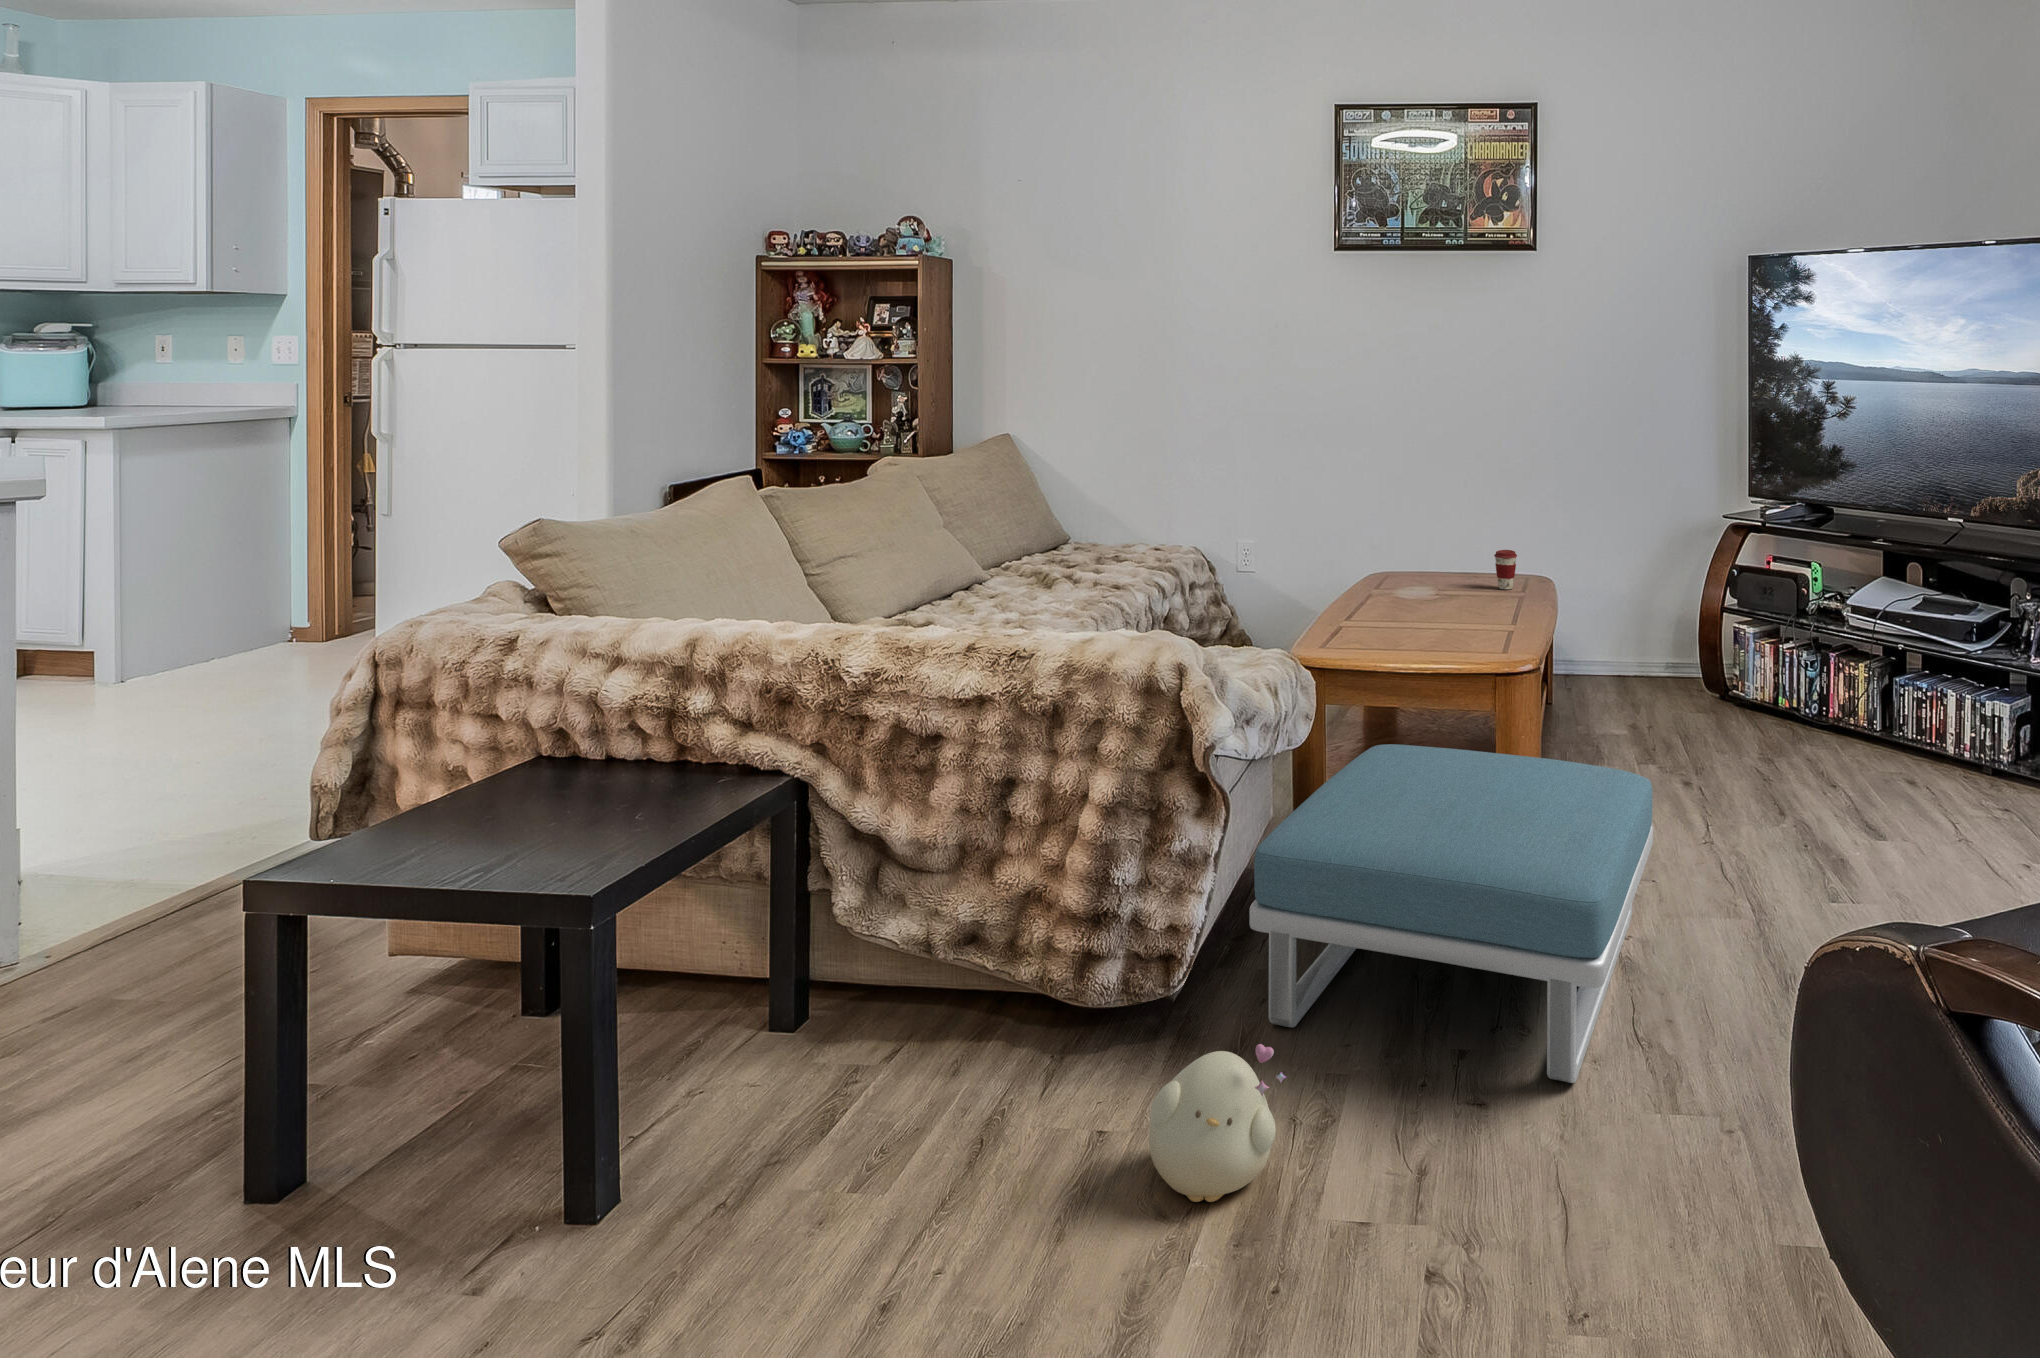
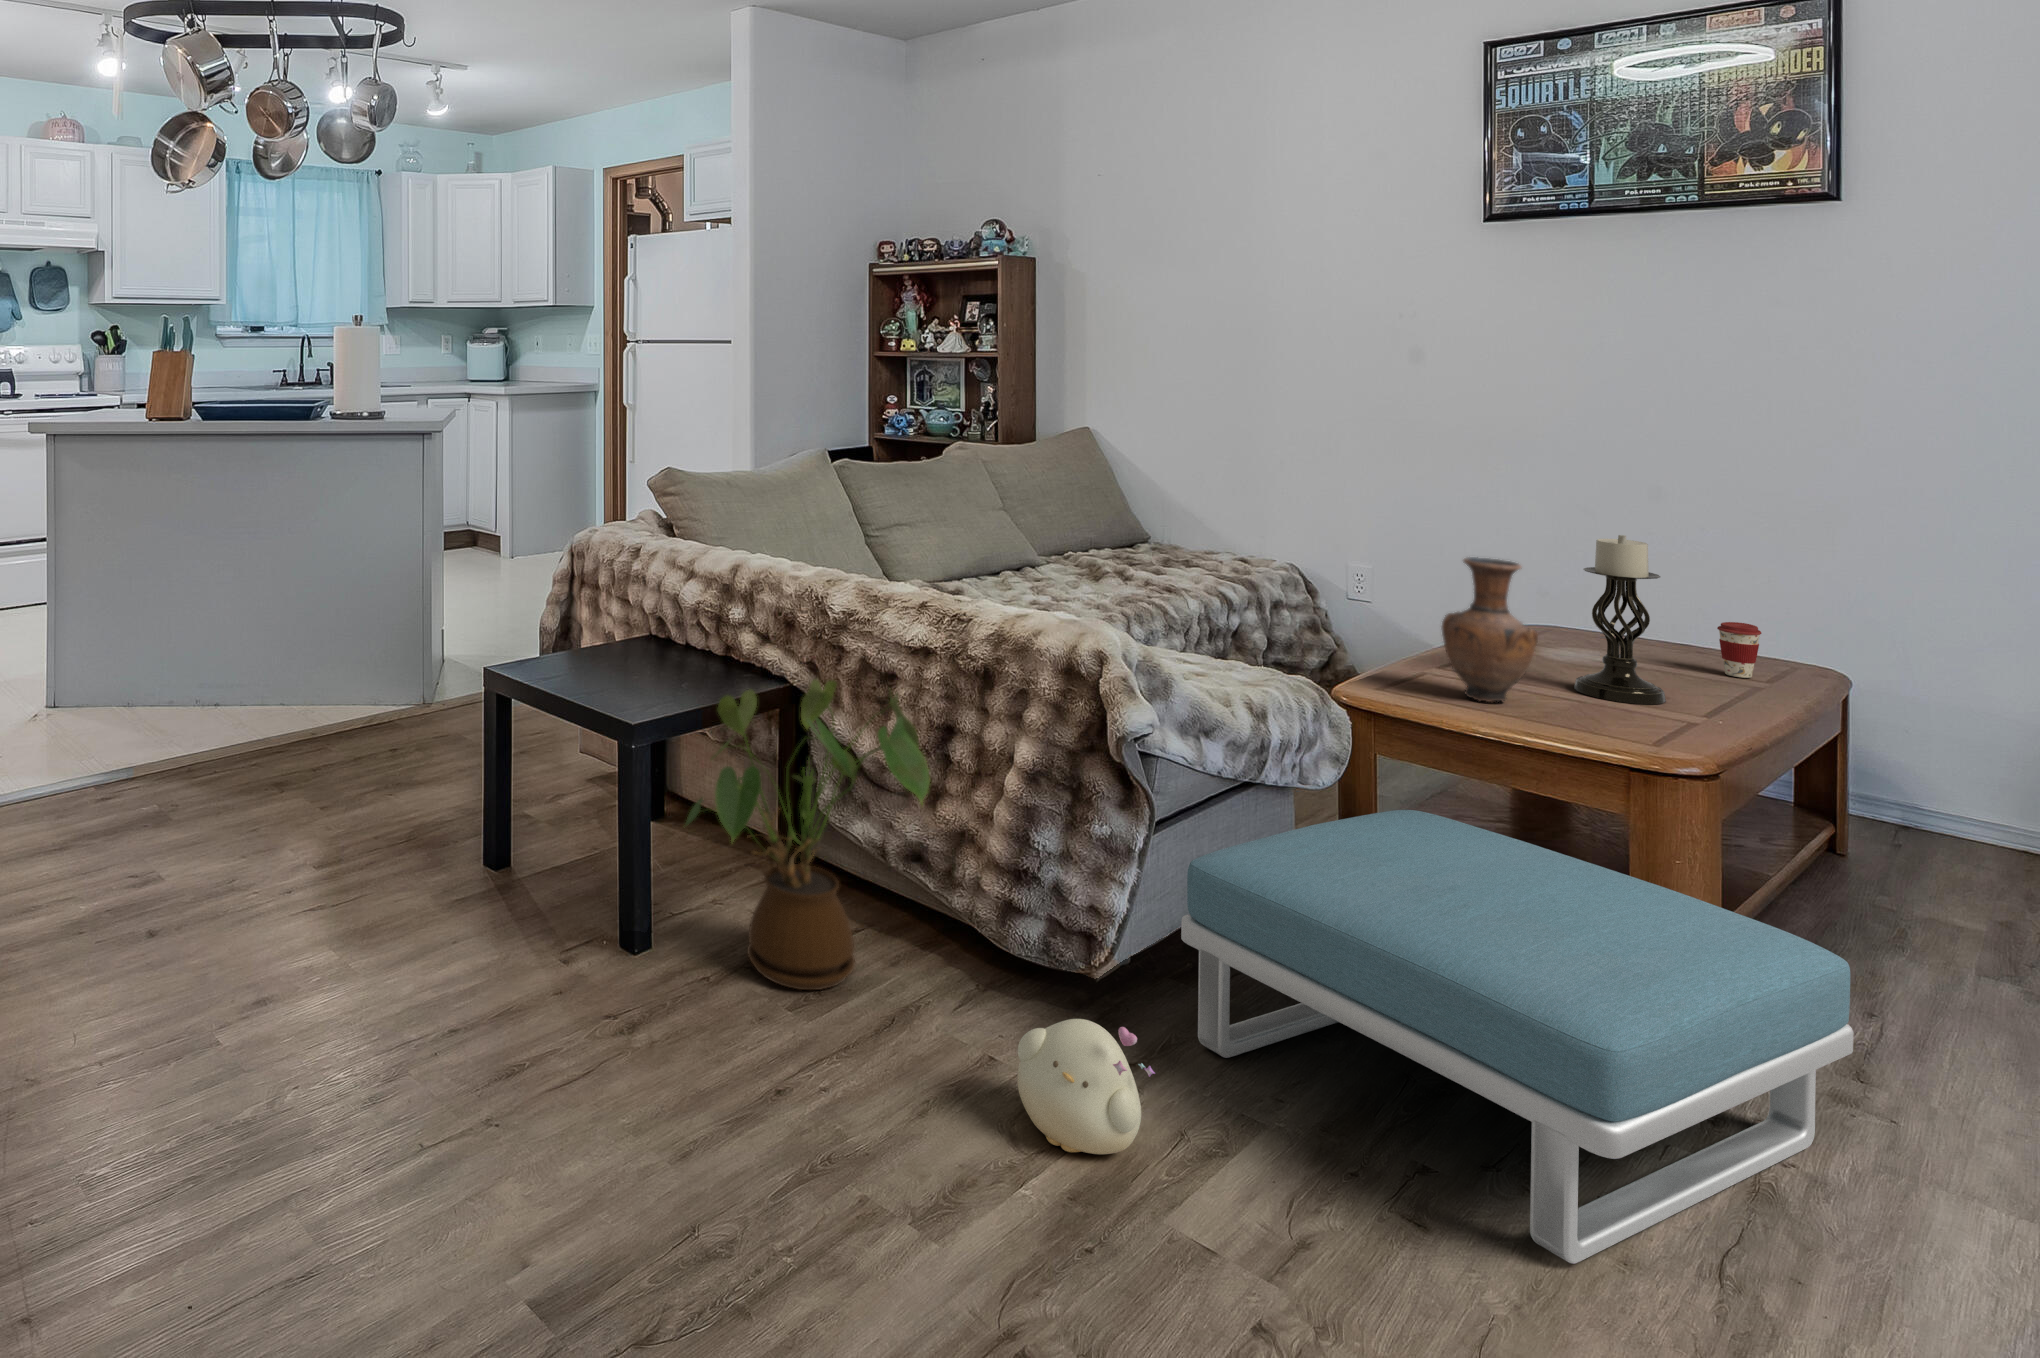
candle holder: none [1435,494,1488,622] -> present [1574,535,1666,705]
vase: none [1366,523,1428,642] -> present [1442,557,1538,702]
house plant: none [673,752,1020,1171] -> present [686,679,930,990]

